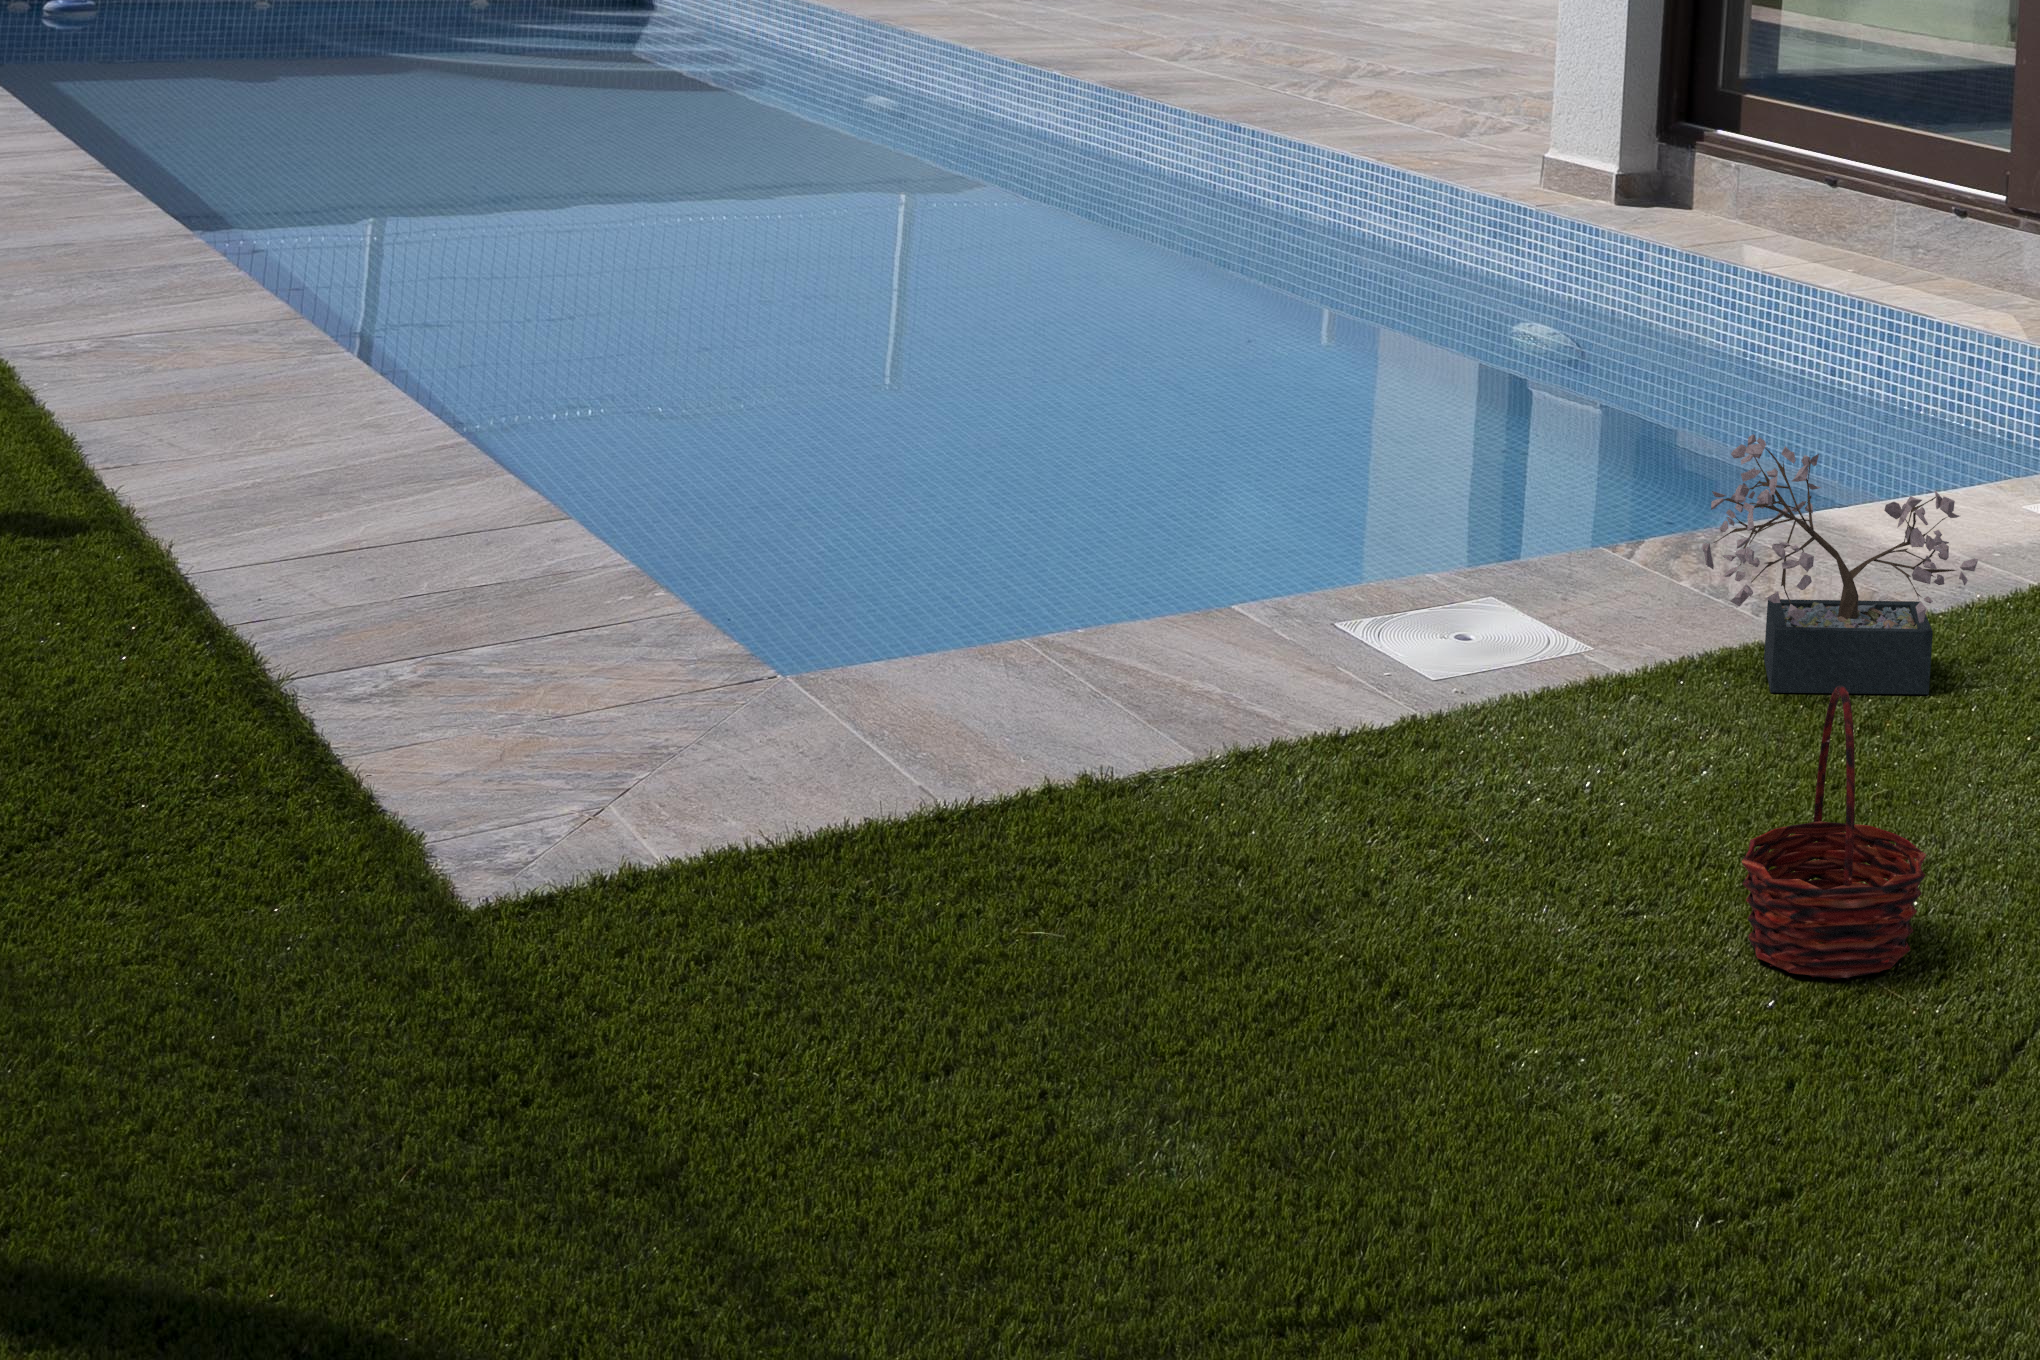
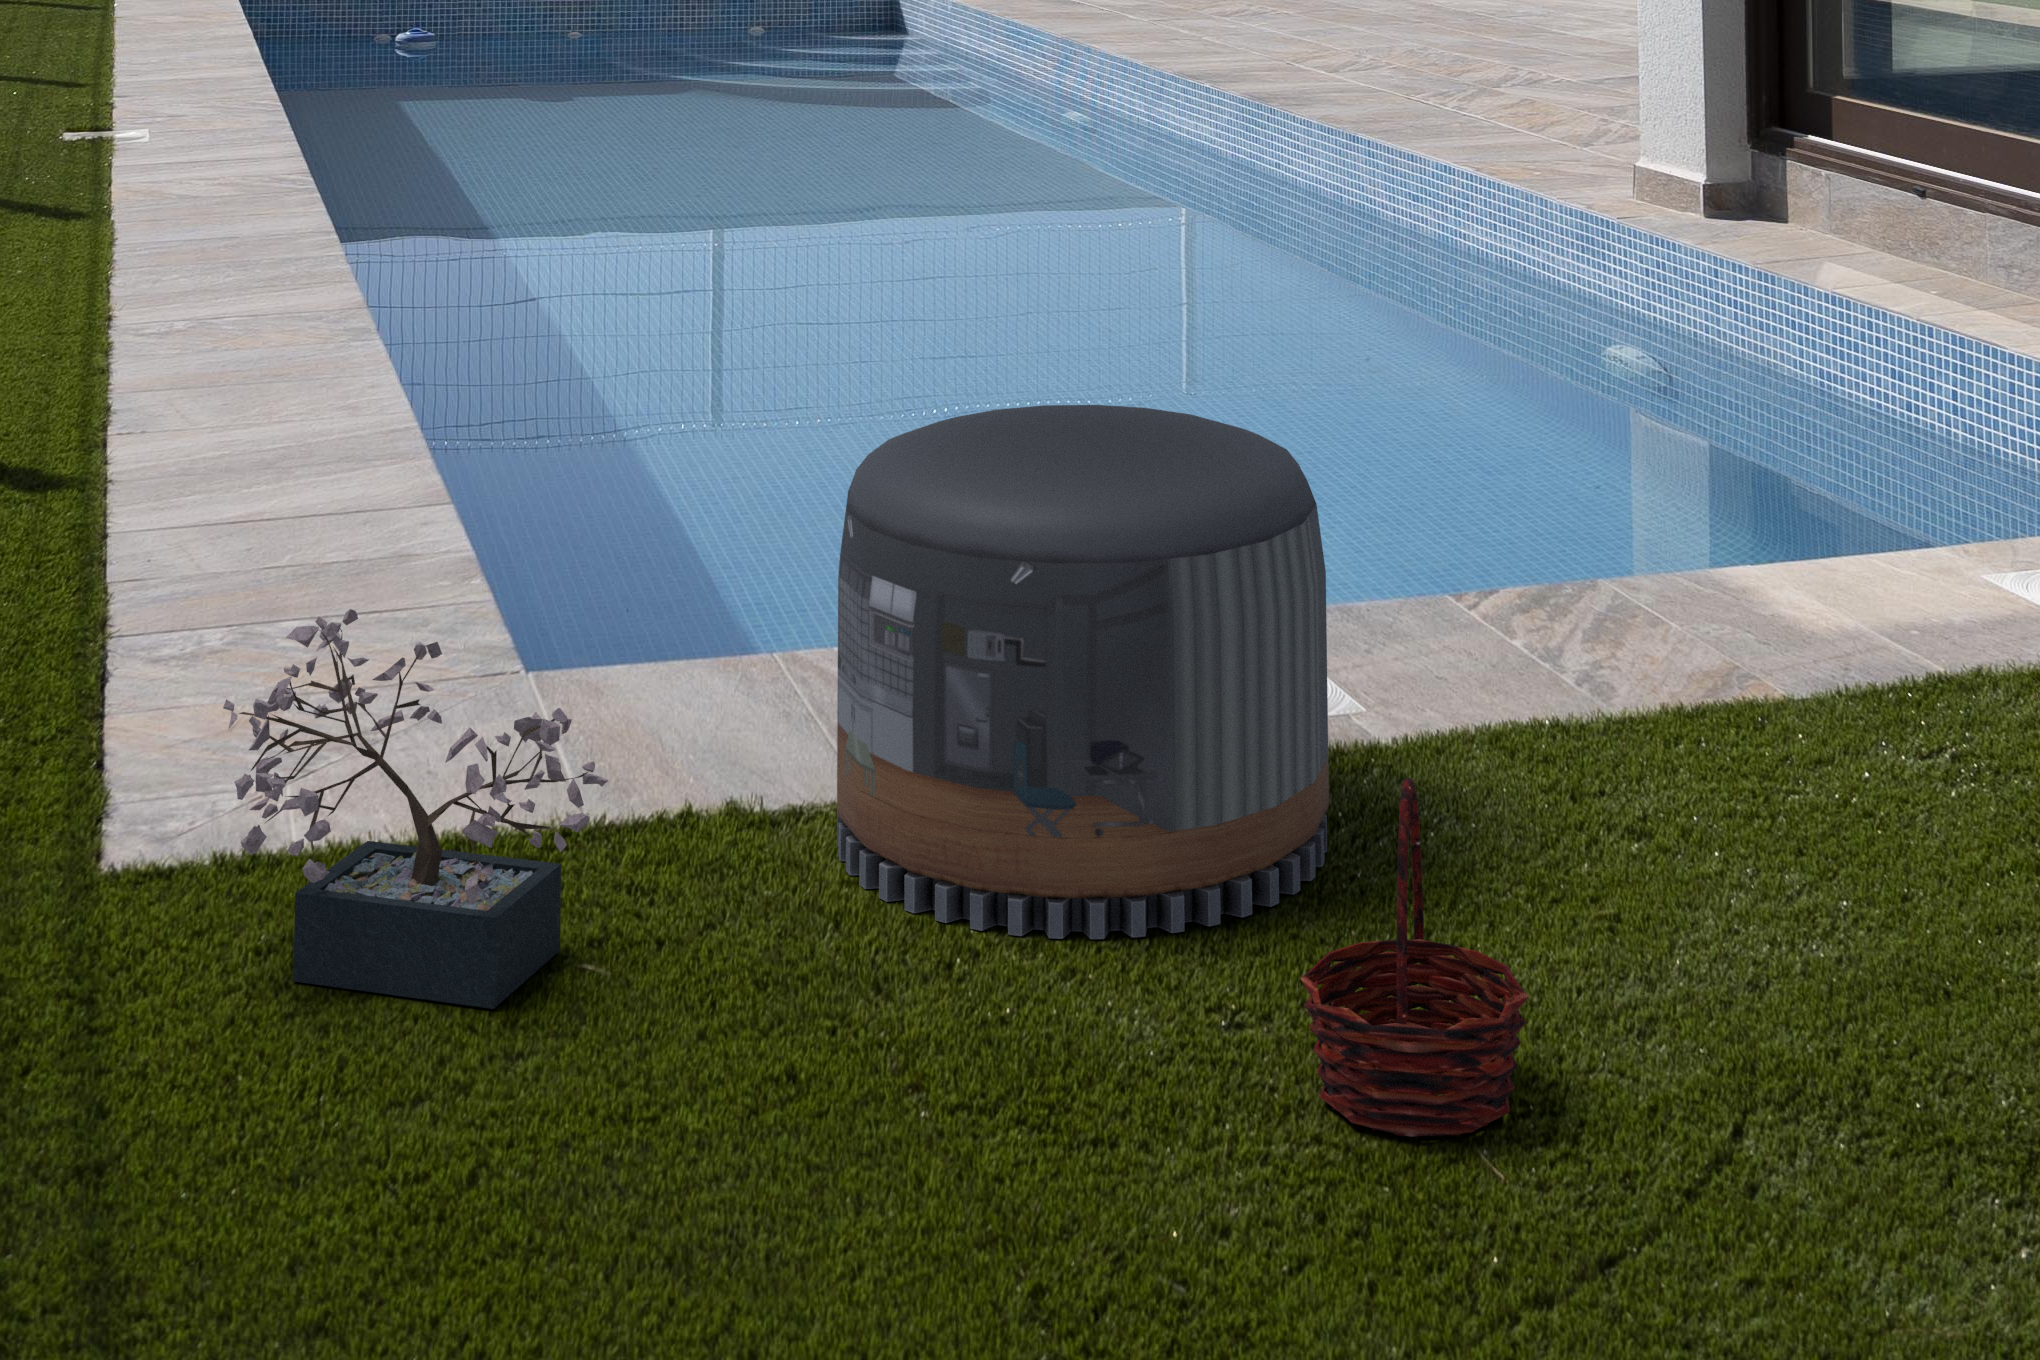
pouf: none [1193,391,1662,864] -> present [837,405,1329,939]
decorative plant: present [1702,434,1978,694] -> present [223,609,608,1009]

